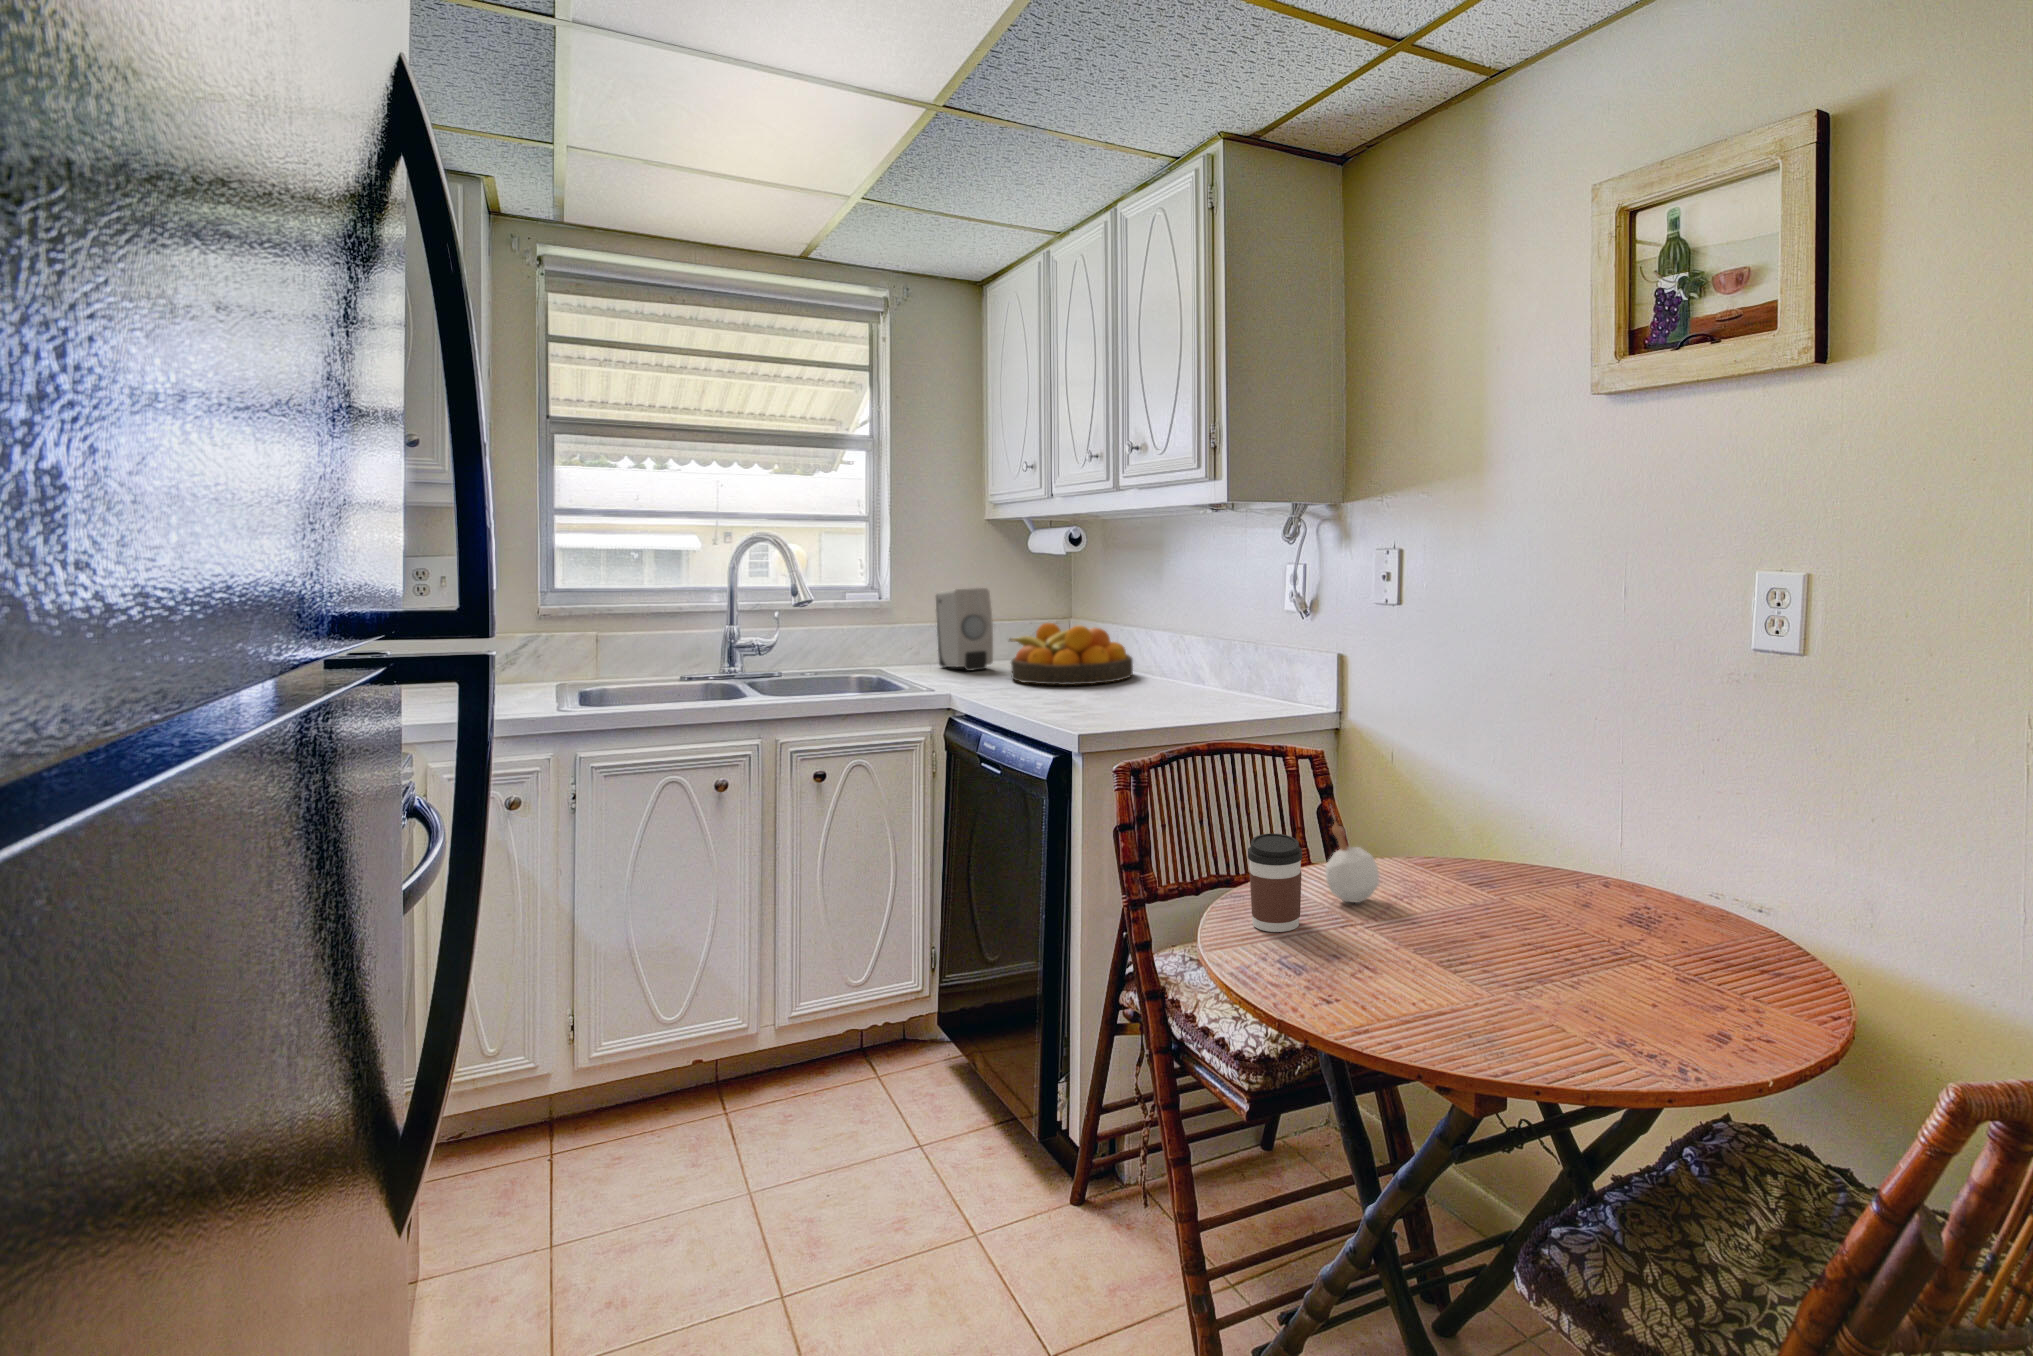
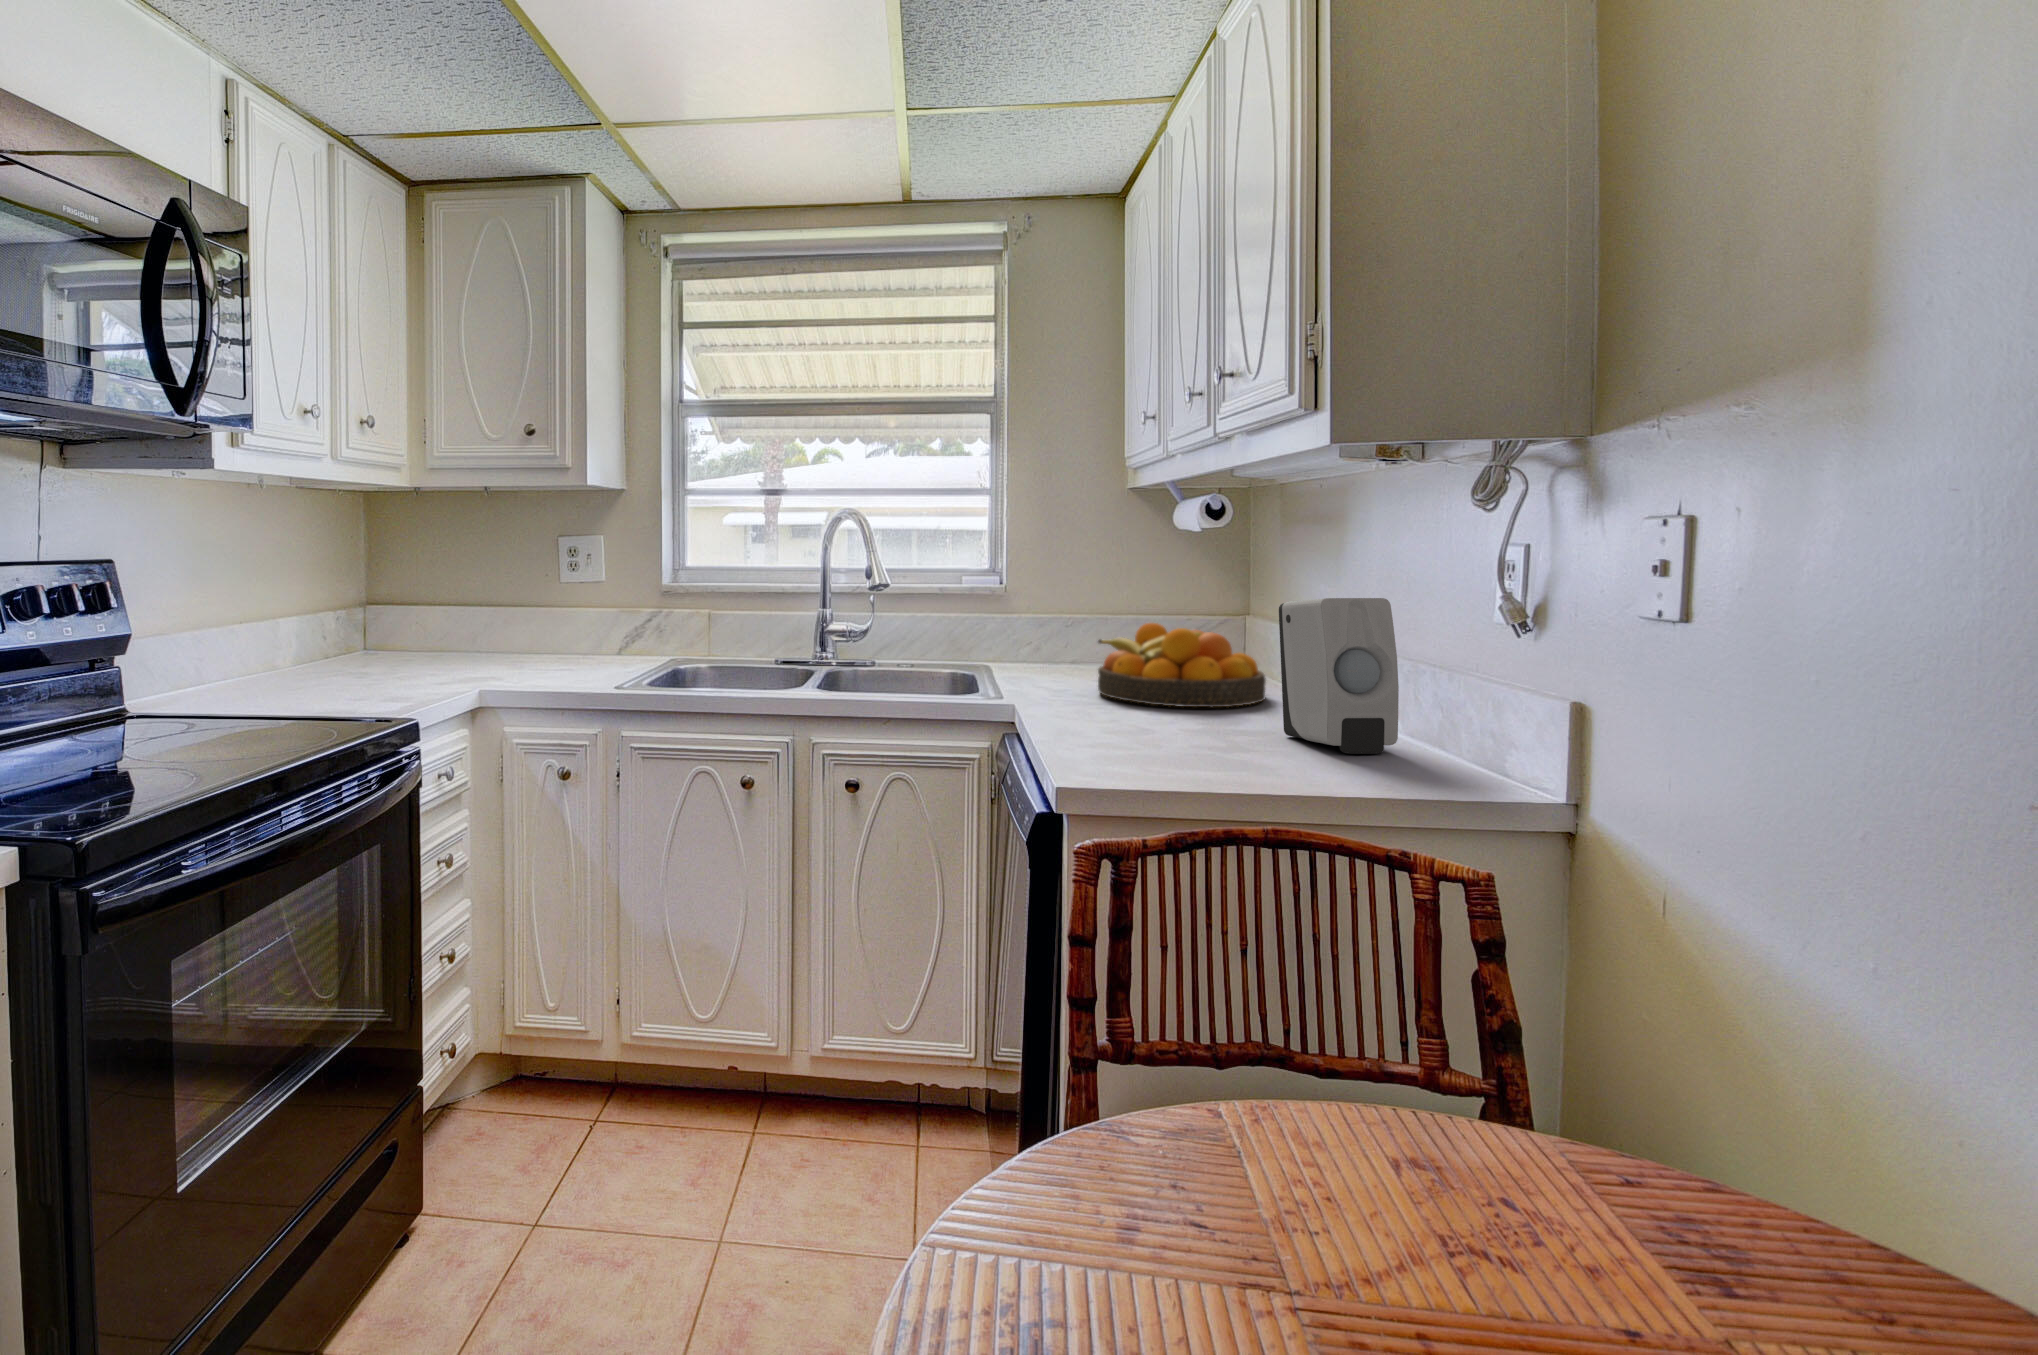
soap dispenser: present [936,588,993,671] -> present [1279,598,1399,754]
candle: present [1326,816,1379,903] -> none [1377,1009,1510,1240]
coffee cup: present [1248,834,1302,932] -> none [1175,1040,1290,1261]

